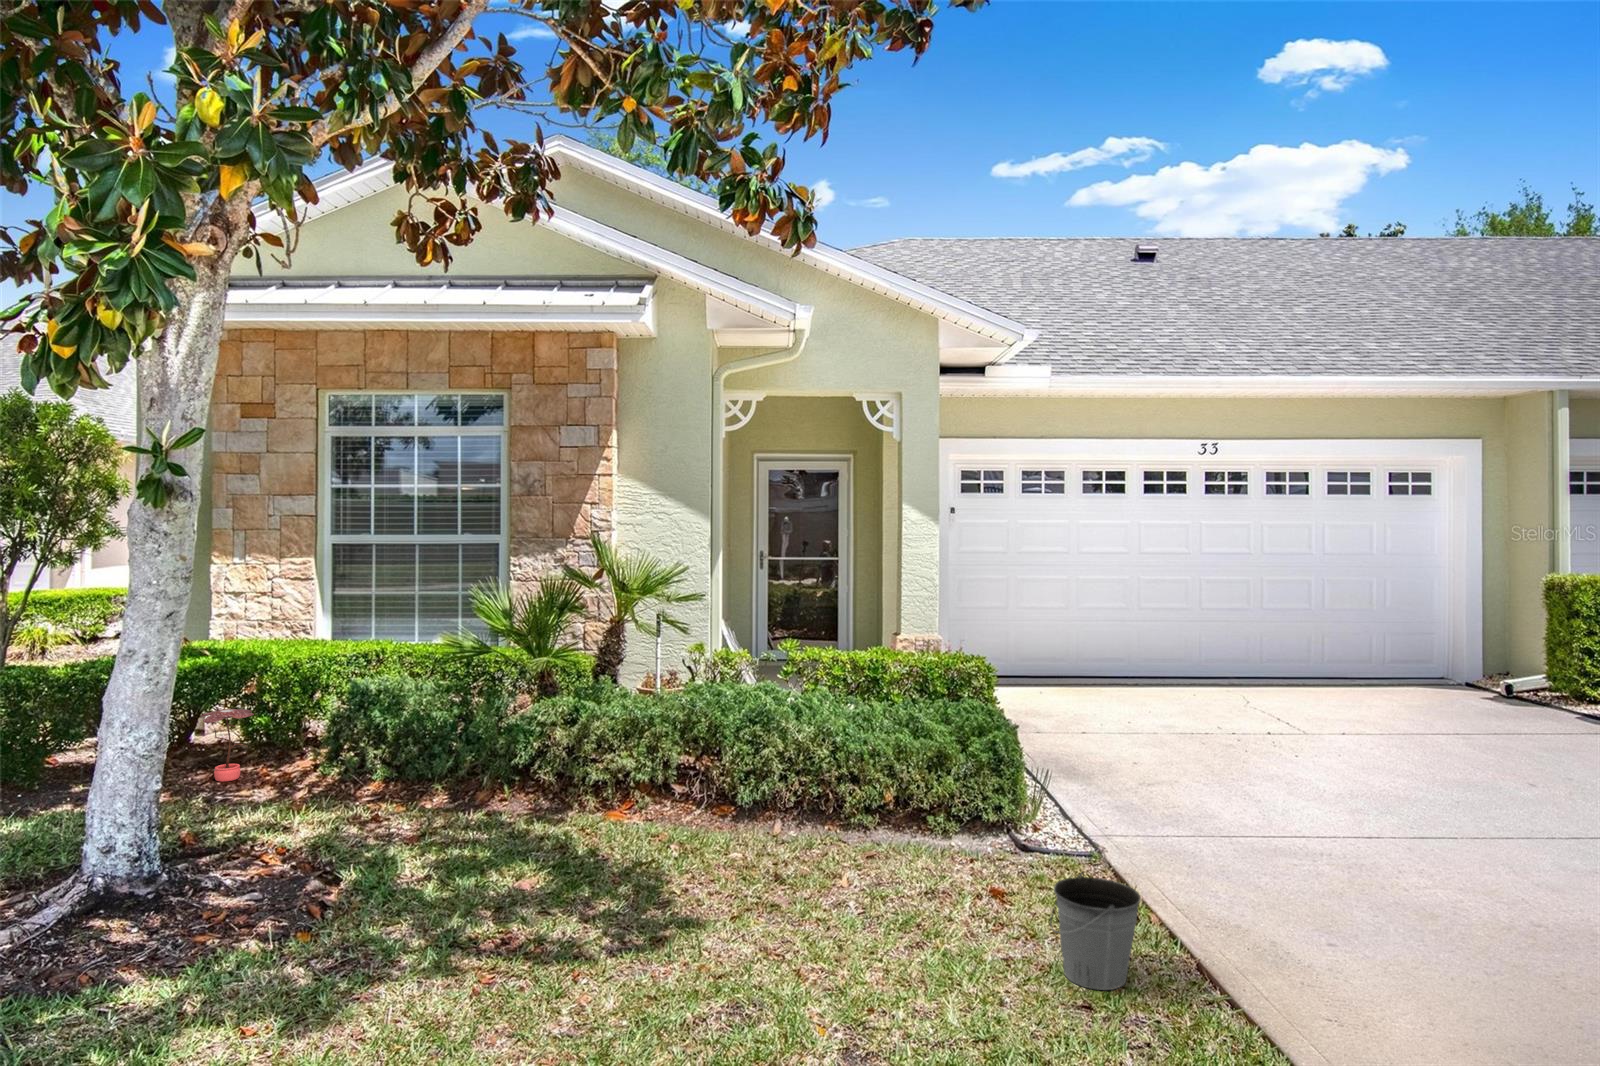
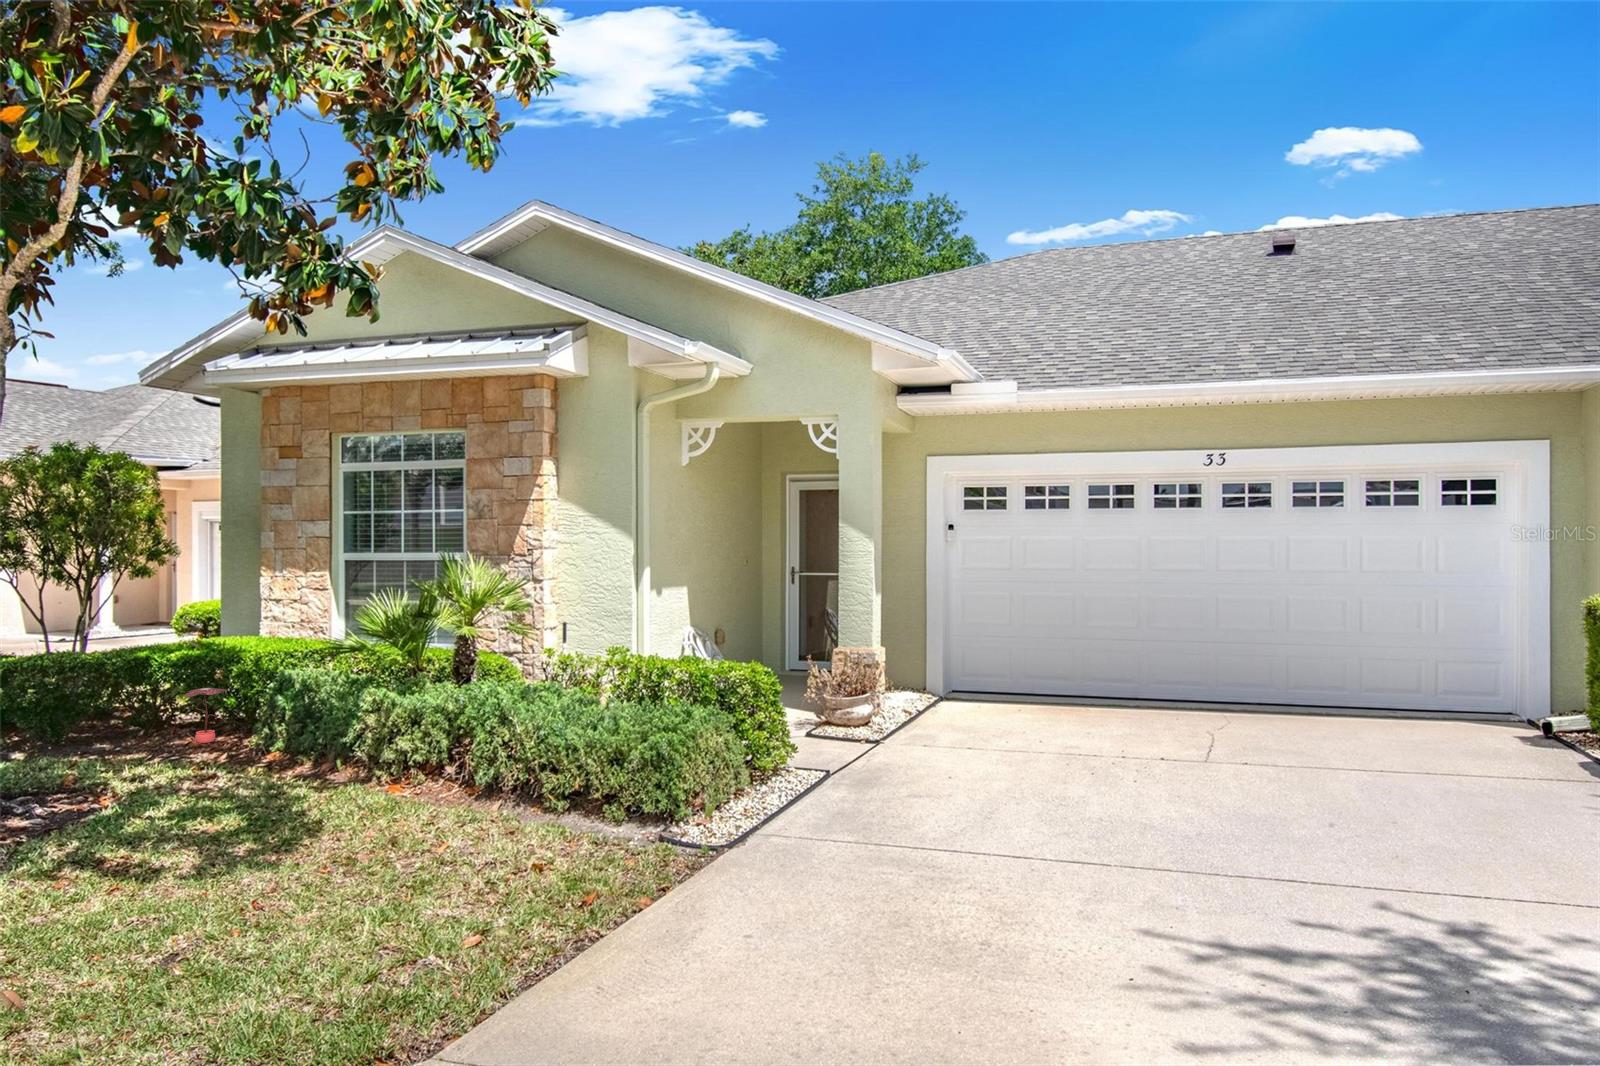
bucket: present [1050,873,1140,990] -> none [500,839,573,931]

